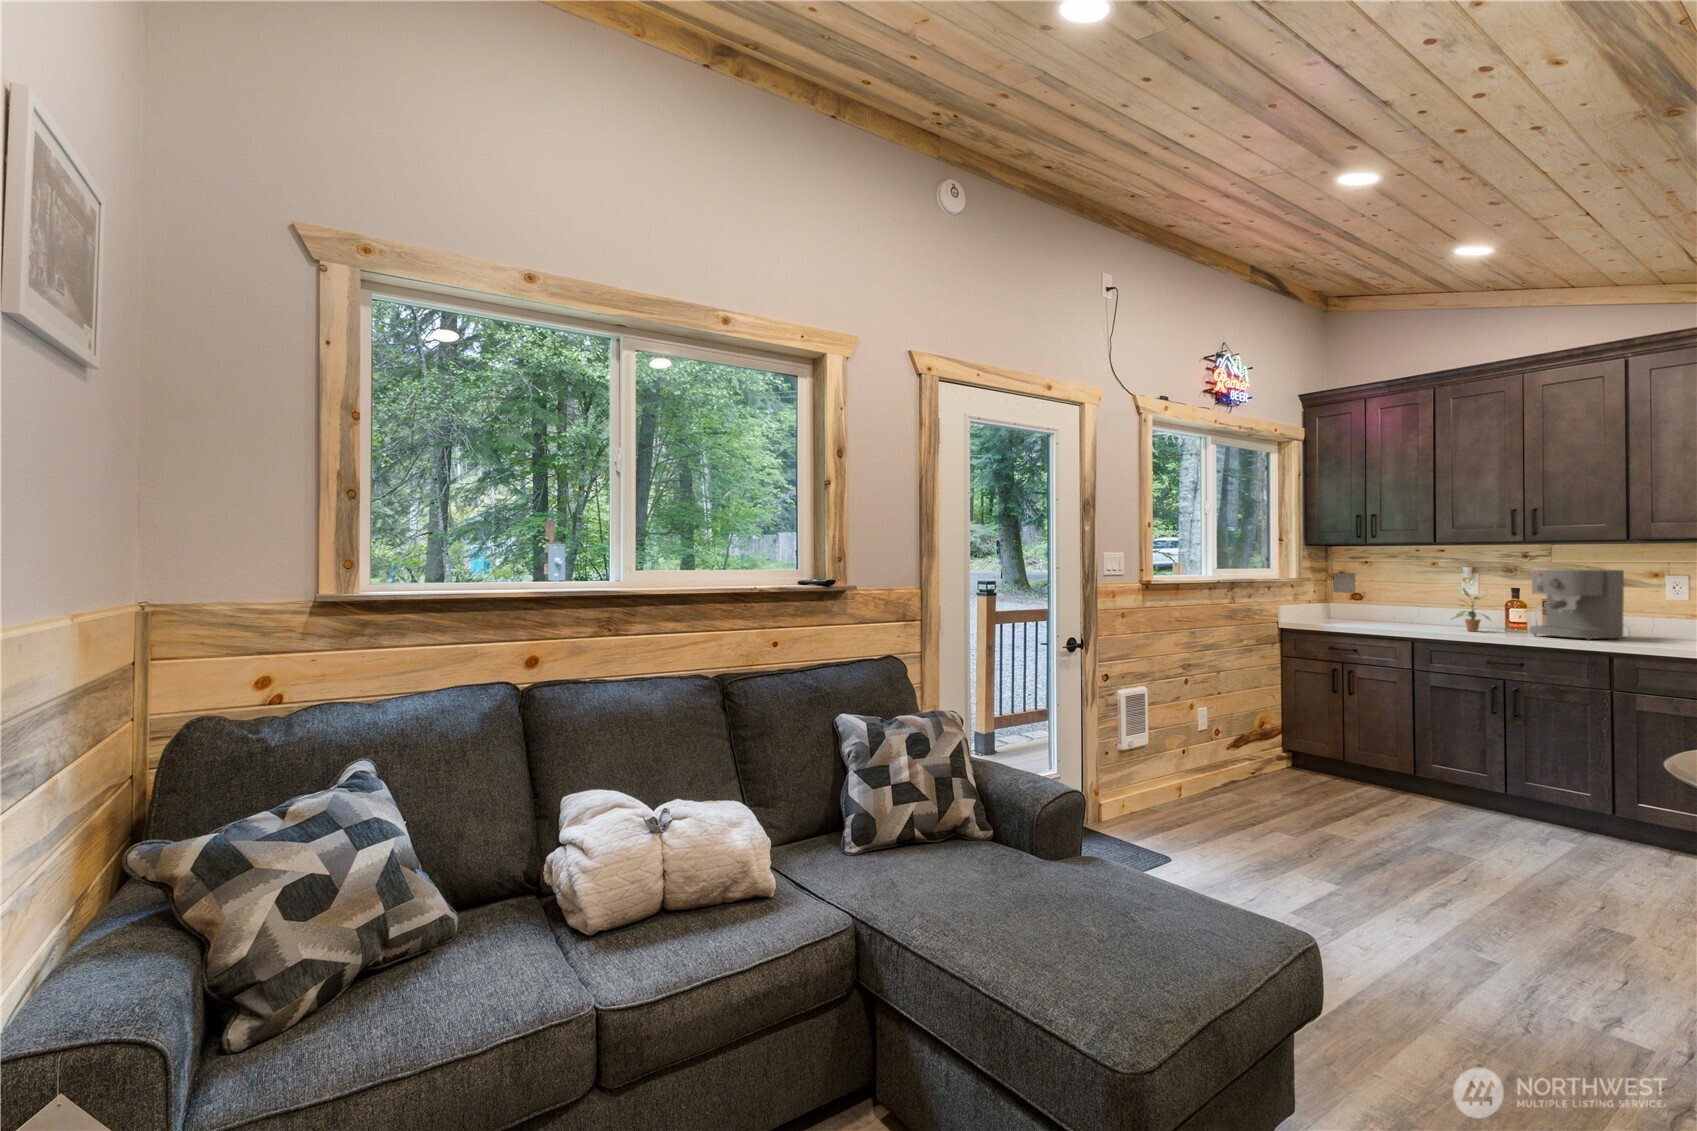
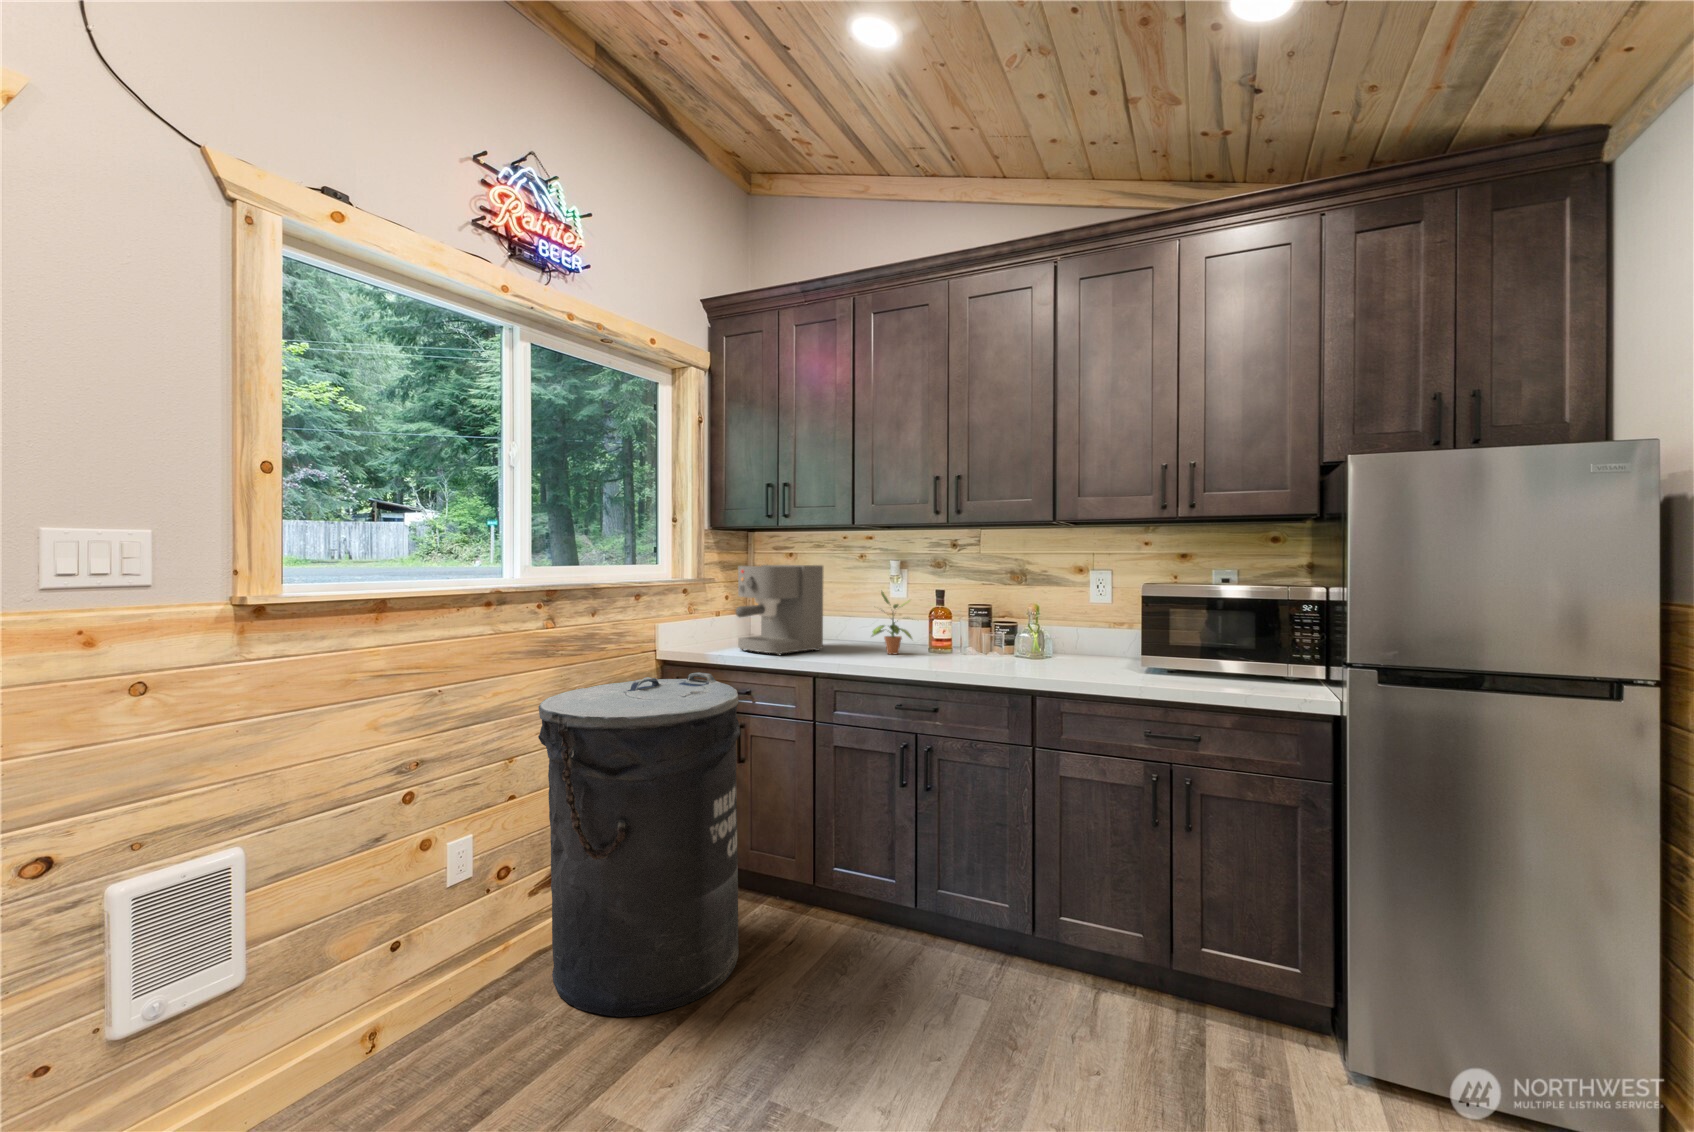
coffee maker: present [1530,570,1624,640] -> present [736,565,823,655]
trash can: none [1239,634,1368,814] -> present [538,672,741,1017]

